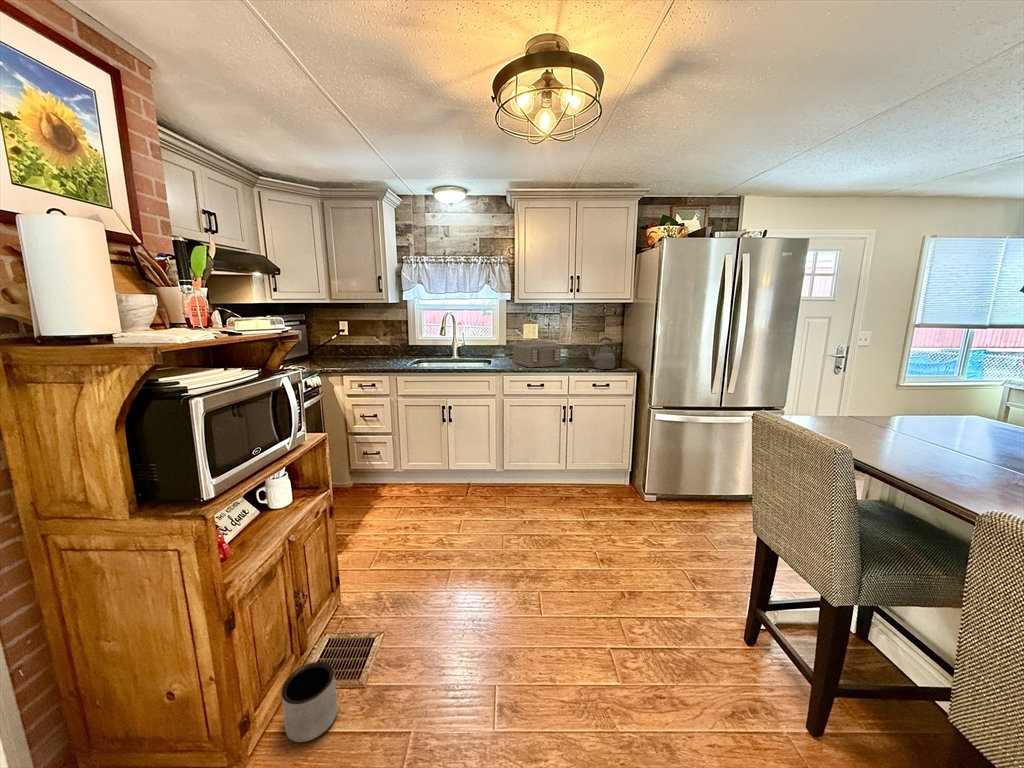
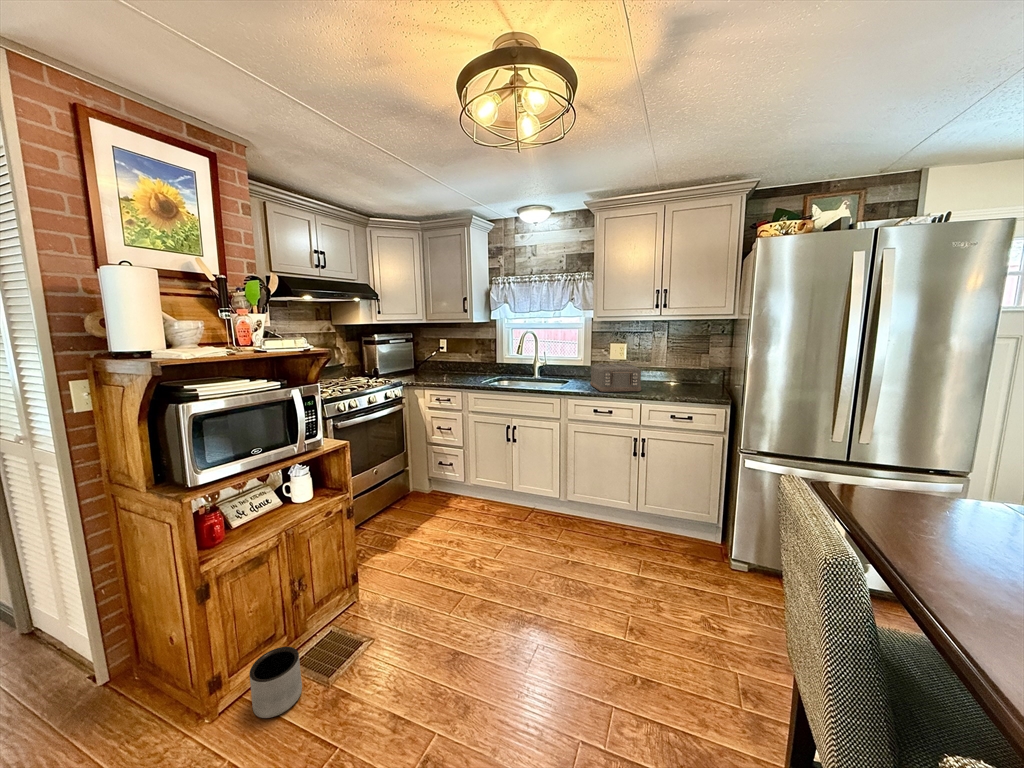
kettle: present [587,337,615,369] -> none [666,362,706,399]

